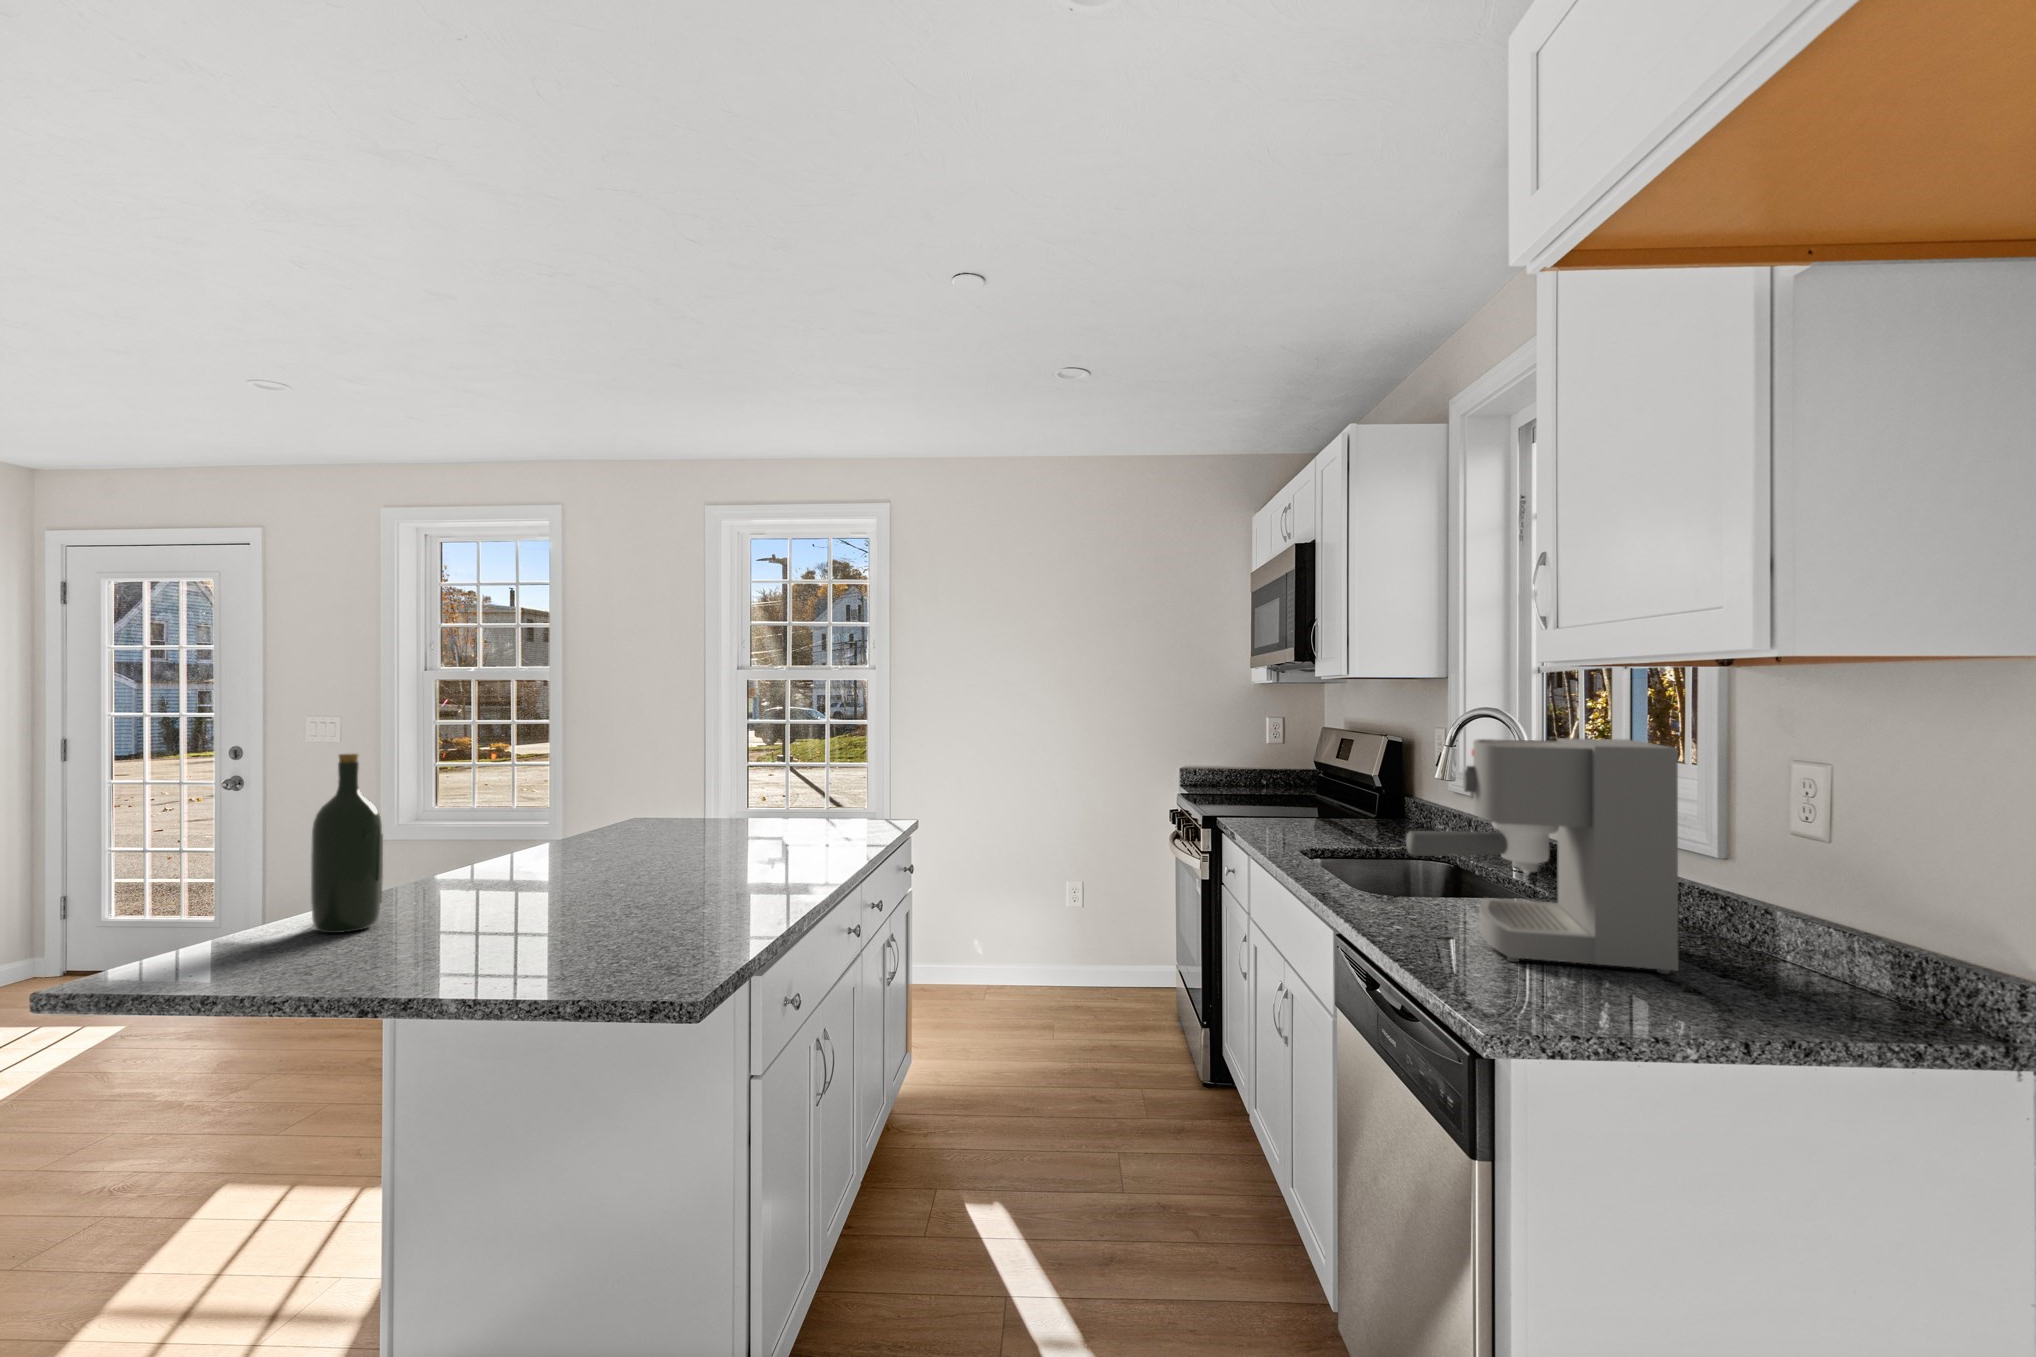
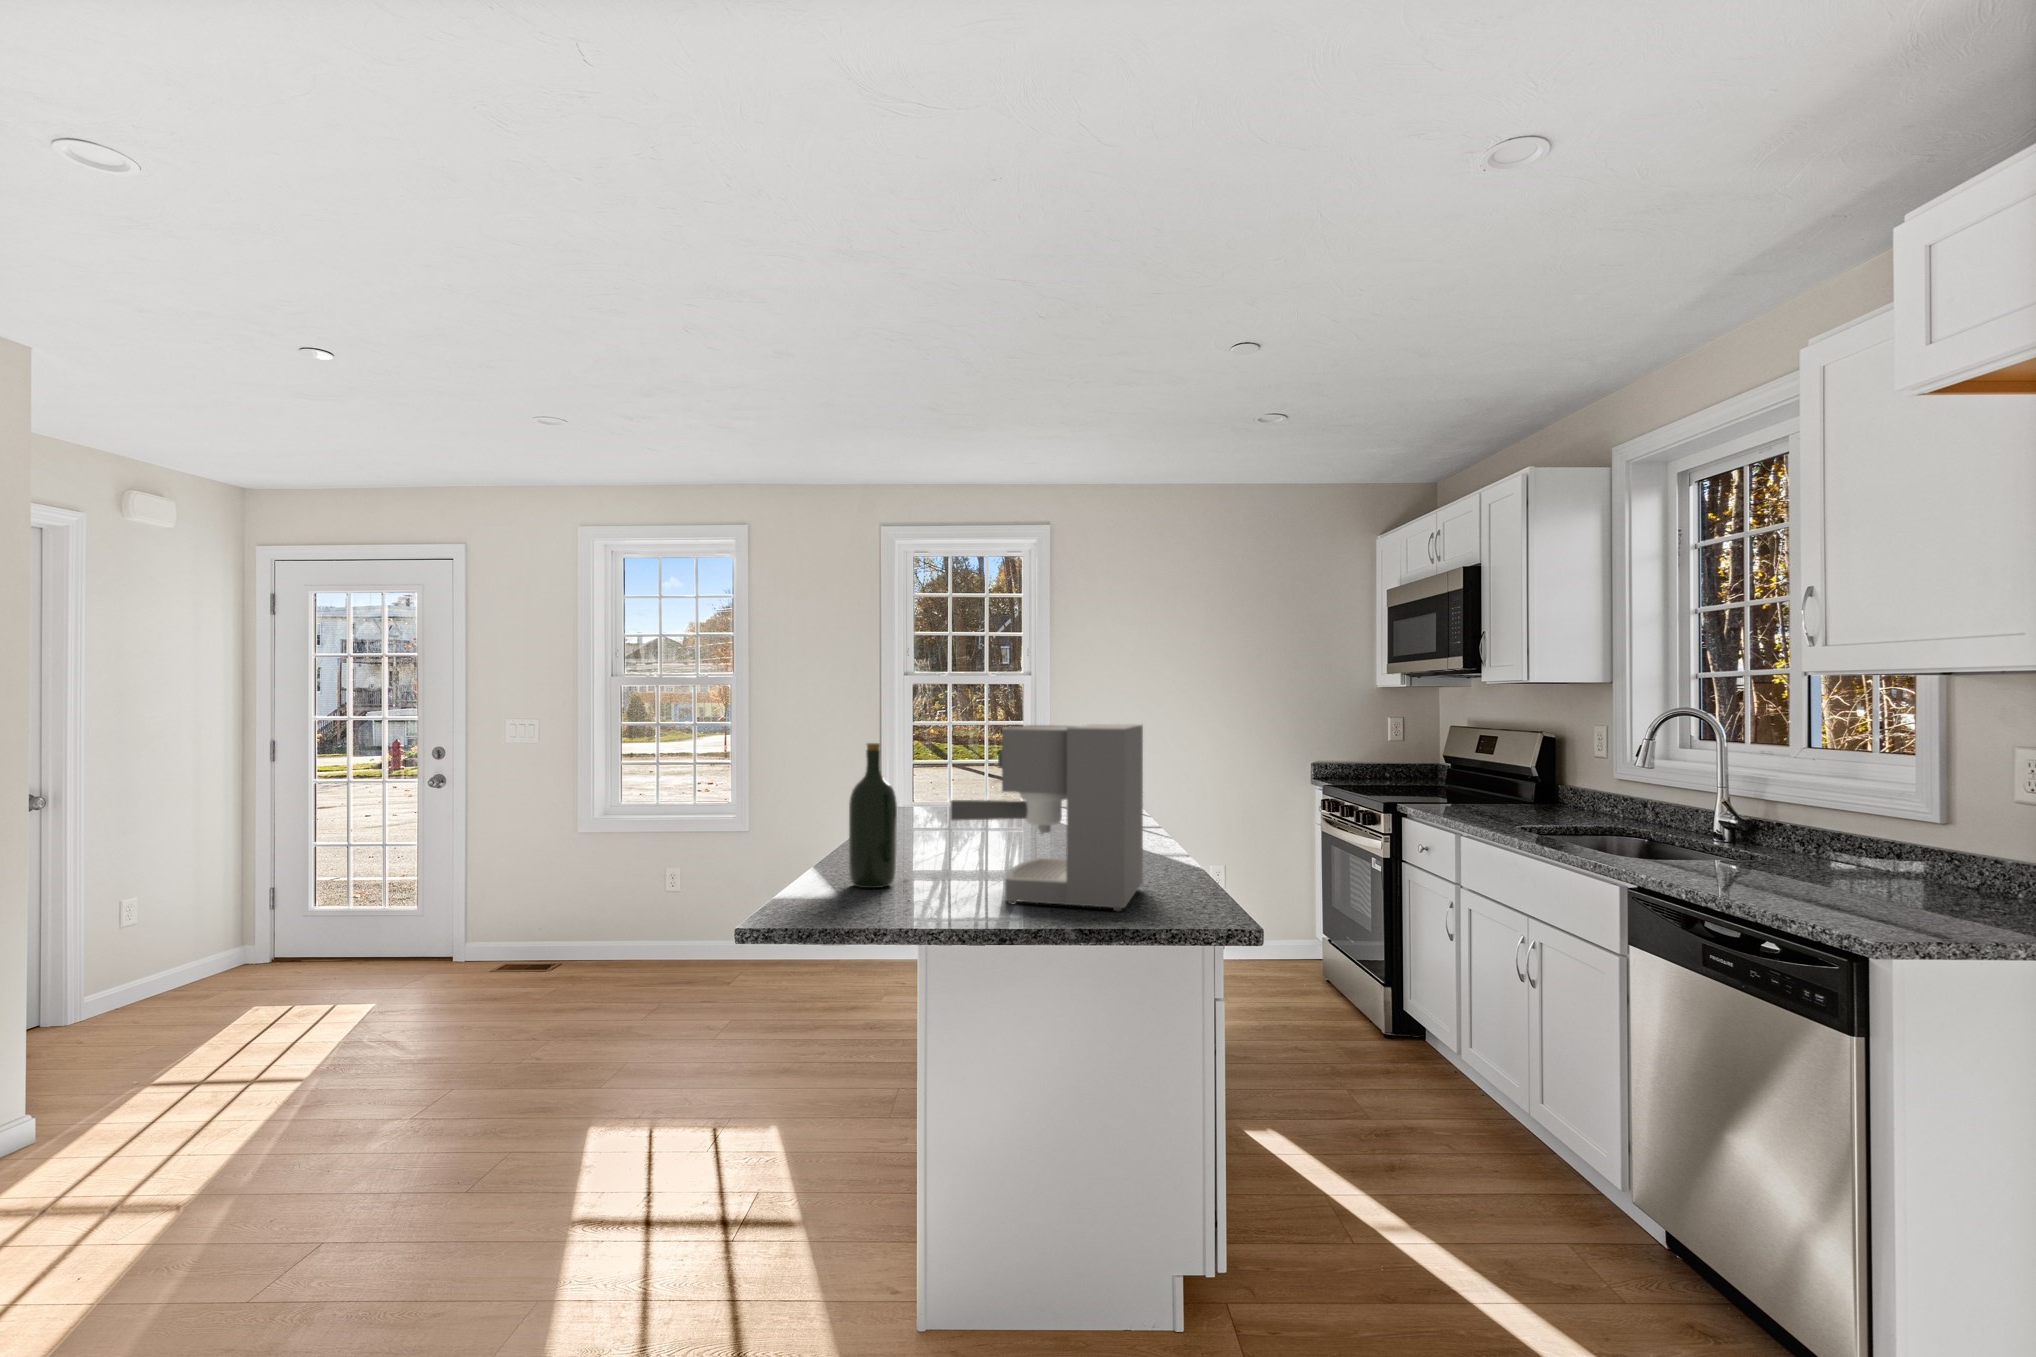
coffee maker: present [1406,738,1678,974] -> present [951,724,1143,911]

